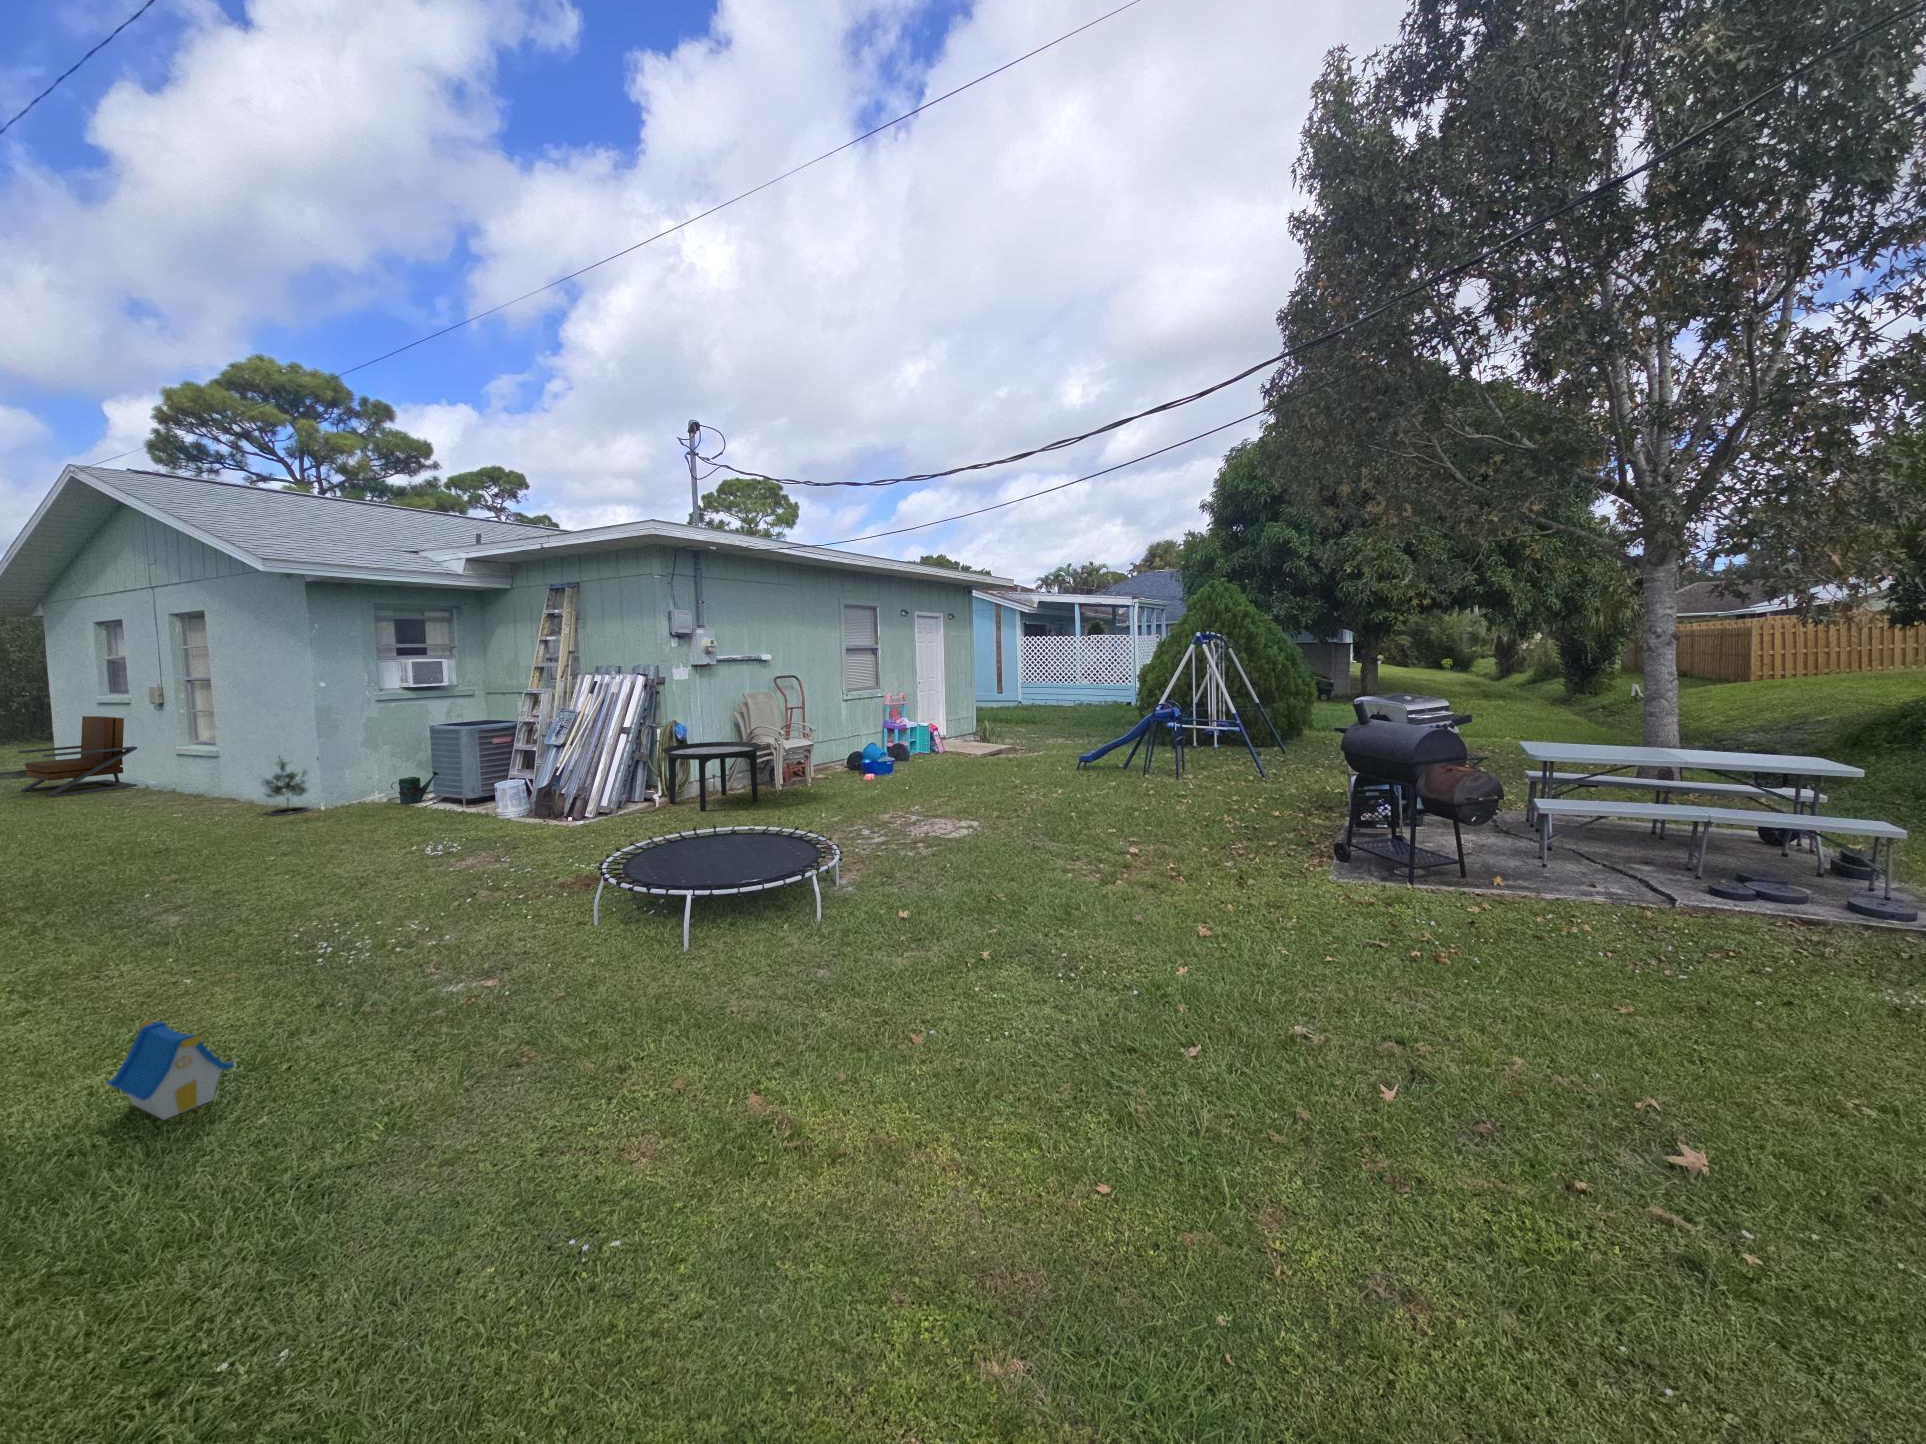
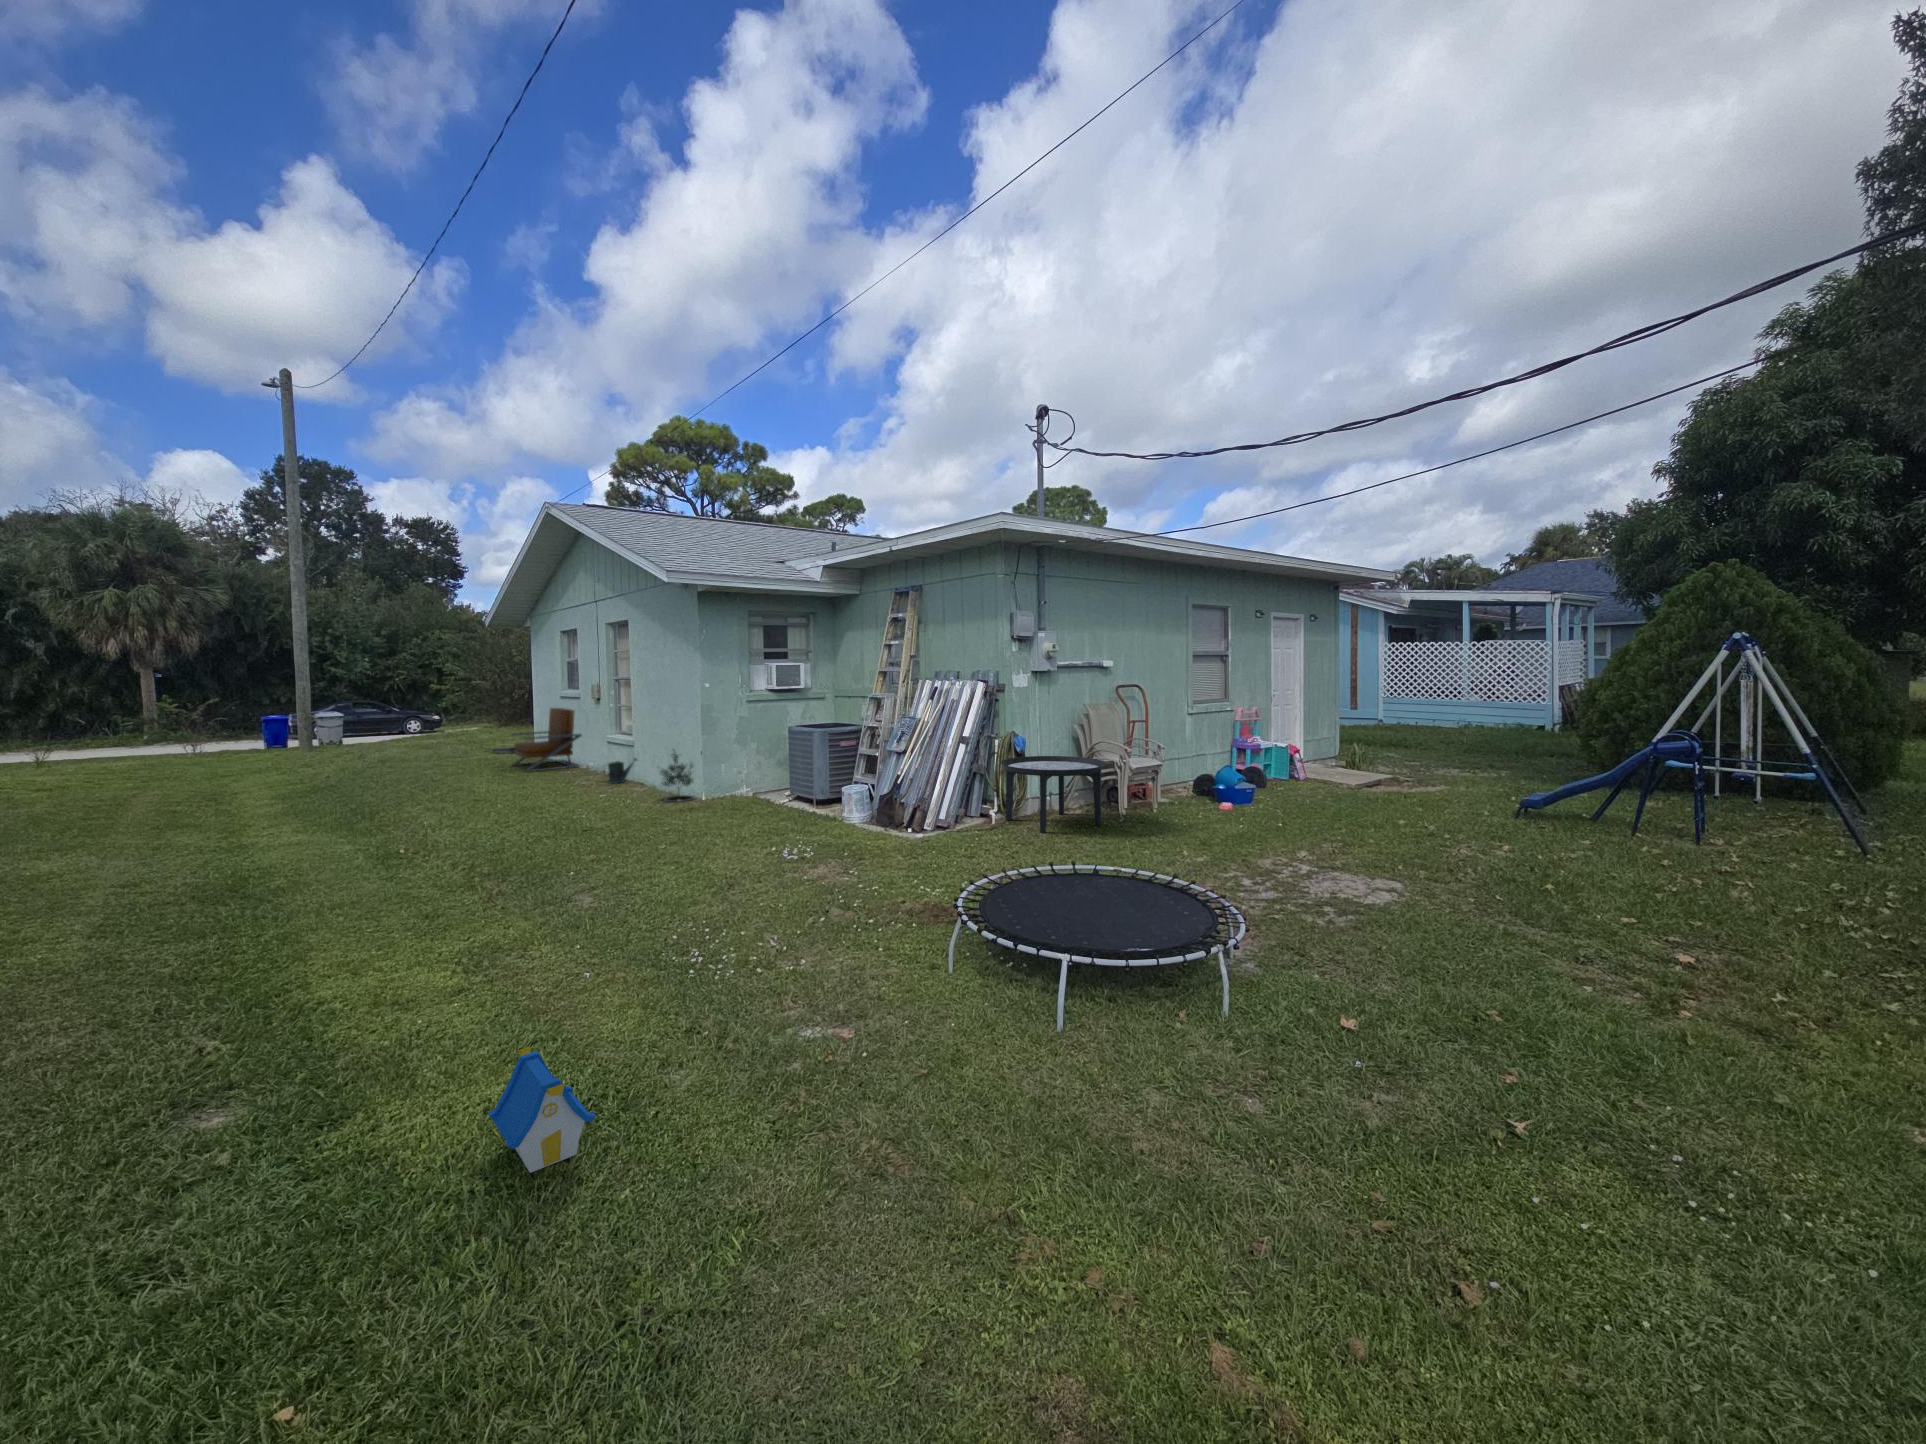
watering can: present [391,772,439,804] -> present [608,758,636,784]

